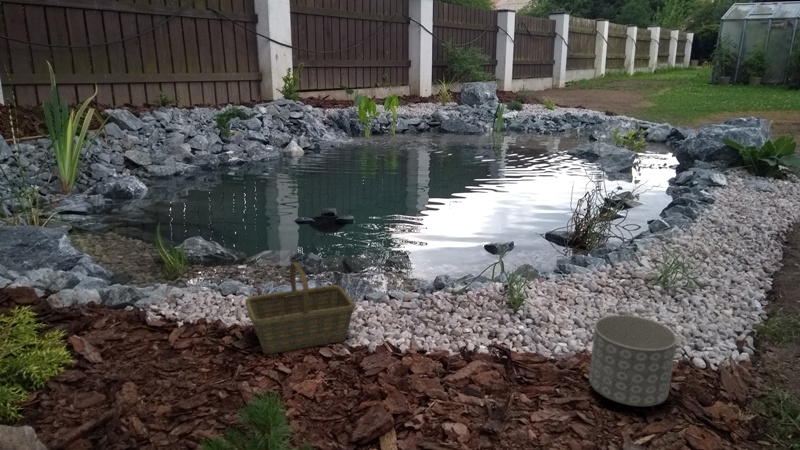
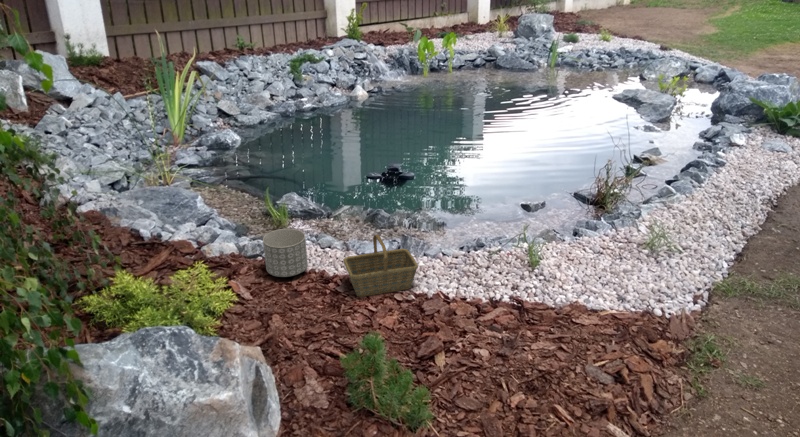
planter: present [589,315,677,406] -> present [263,229,308,277]

